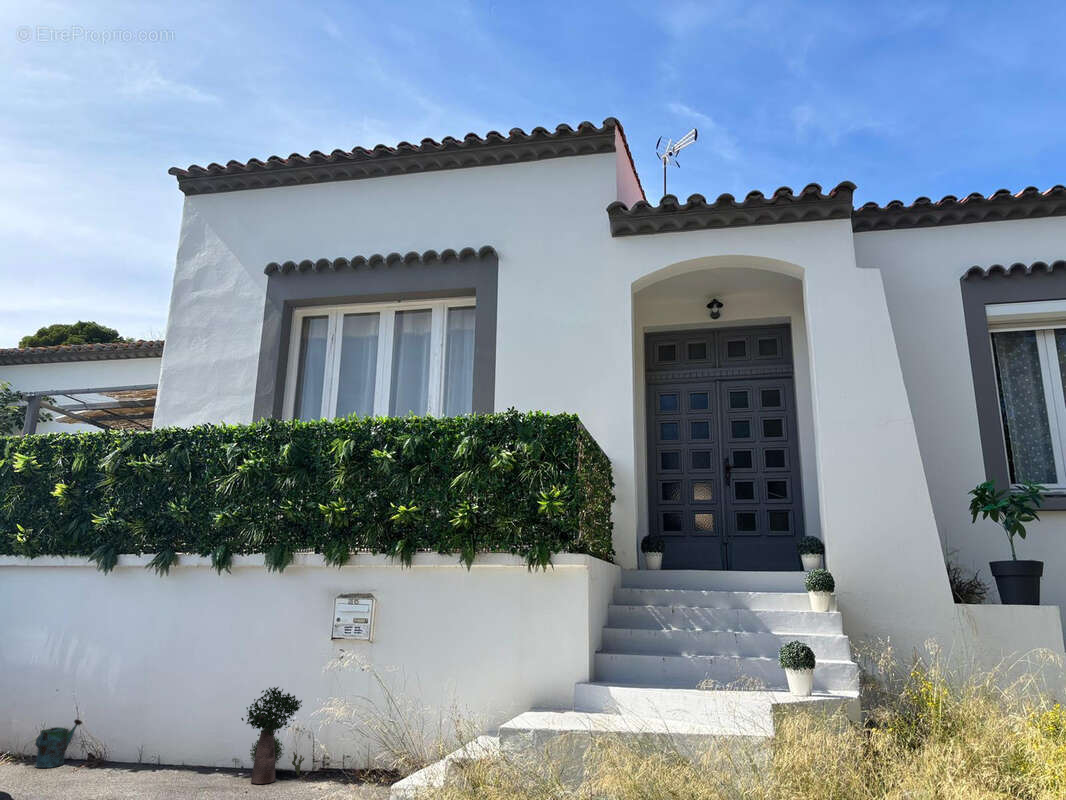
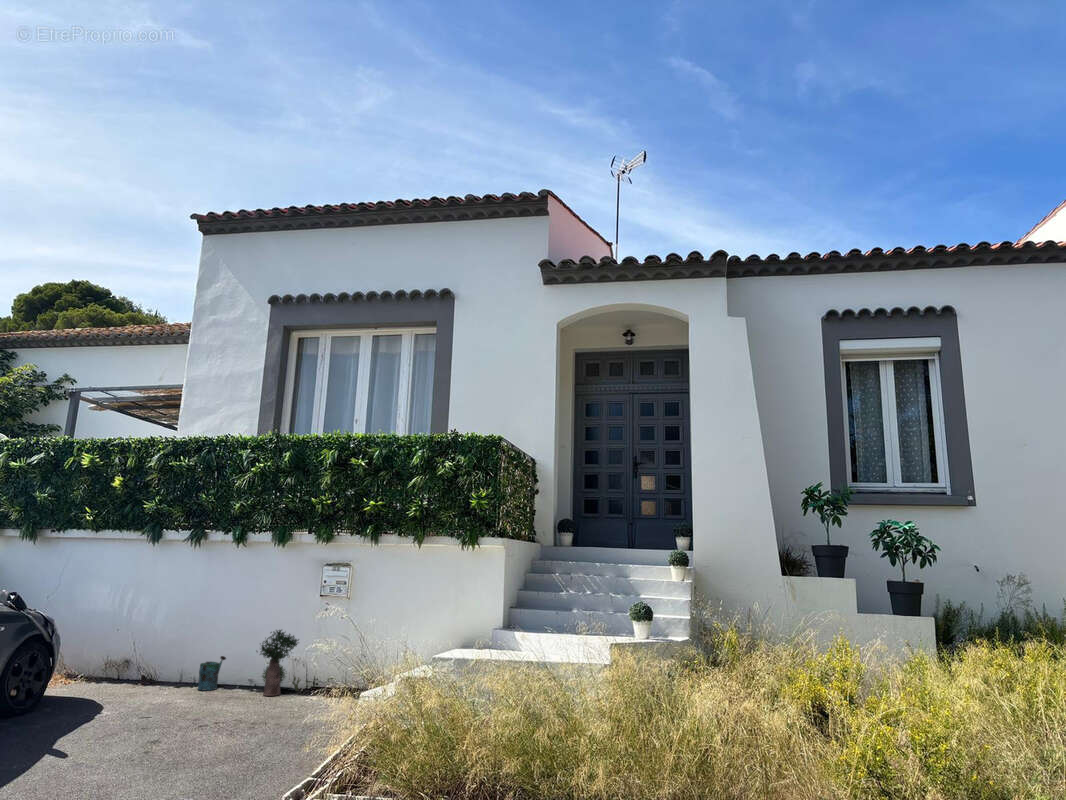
watering can: present [36,719,82,768] -> present [198,656,226,690]

